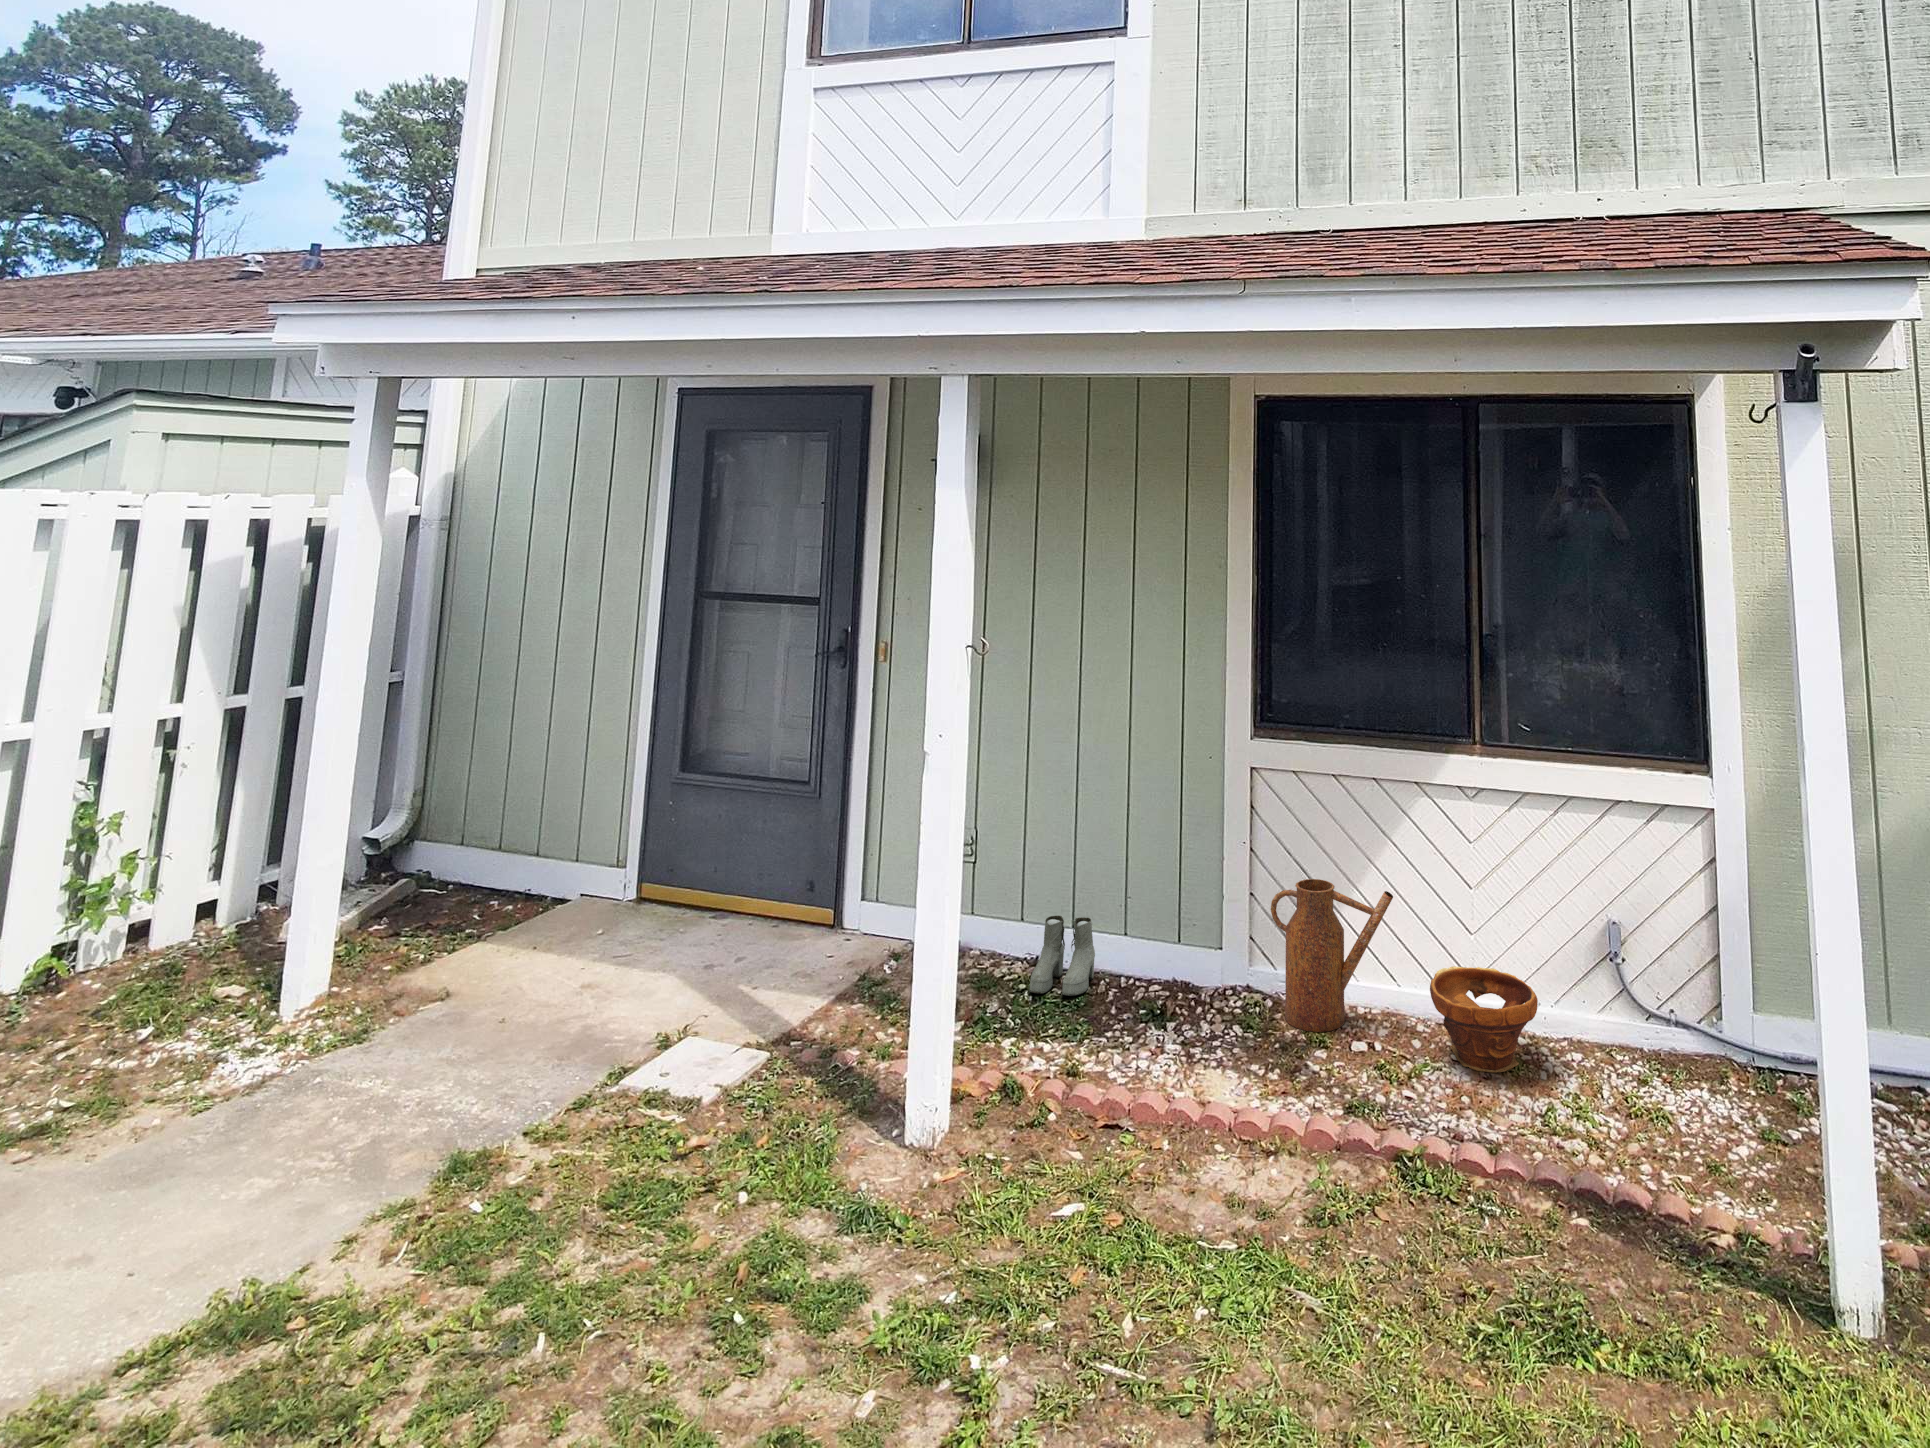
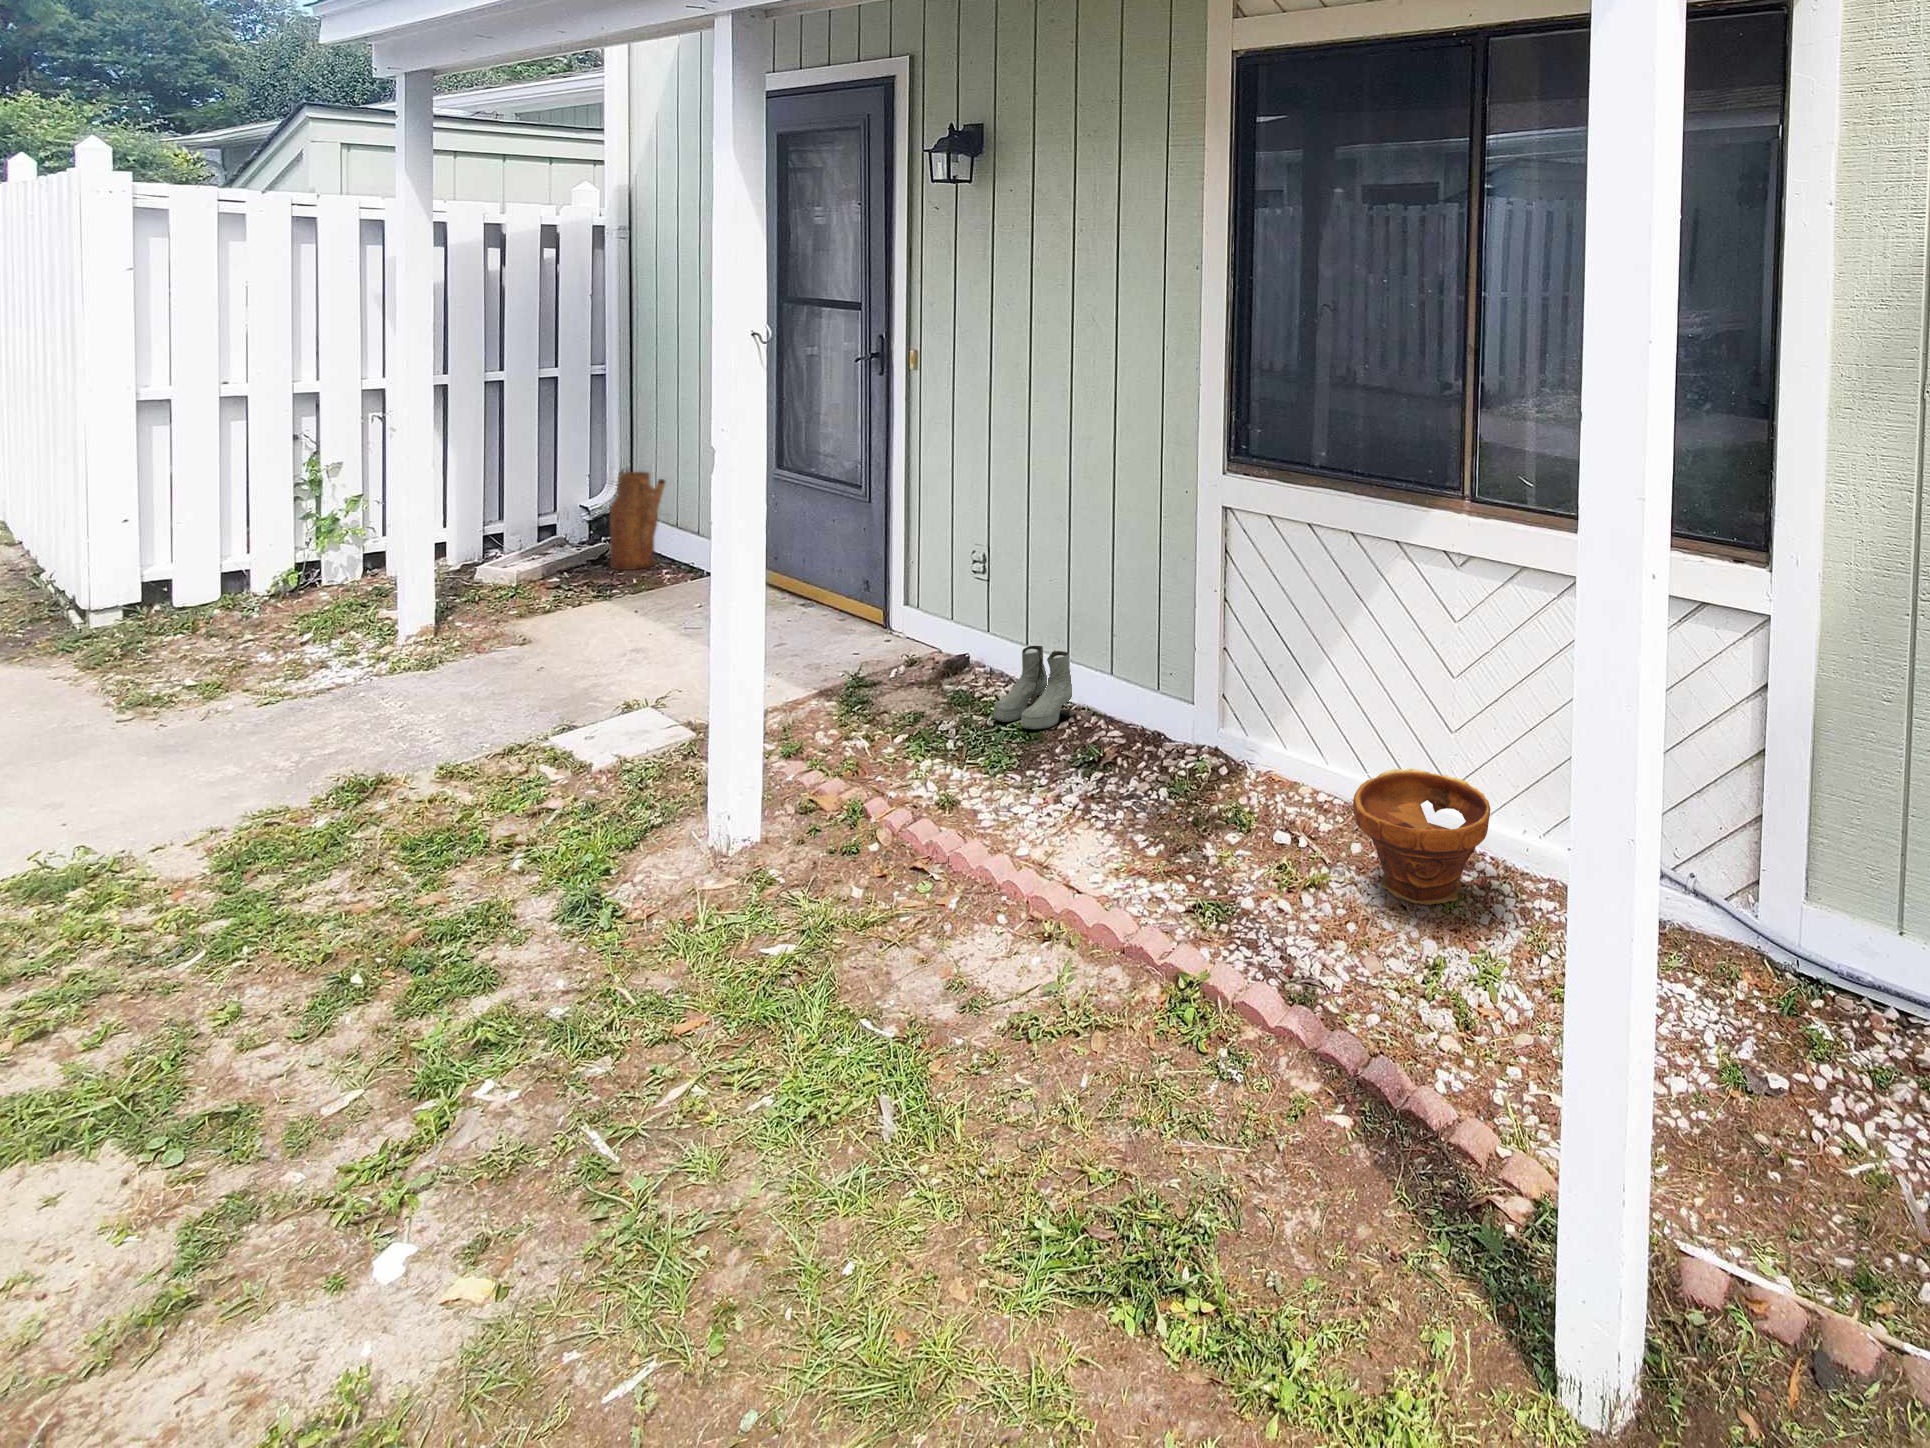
watering can: present [1271,879,1393,1032] -> present [610,472,665,570]

